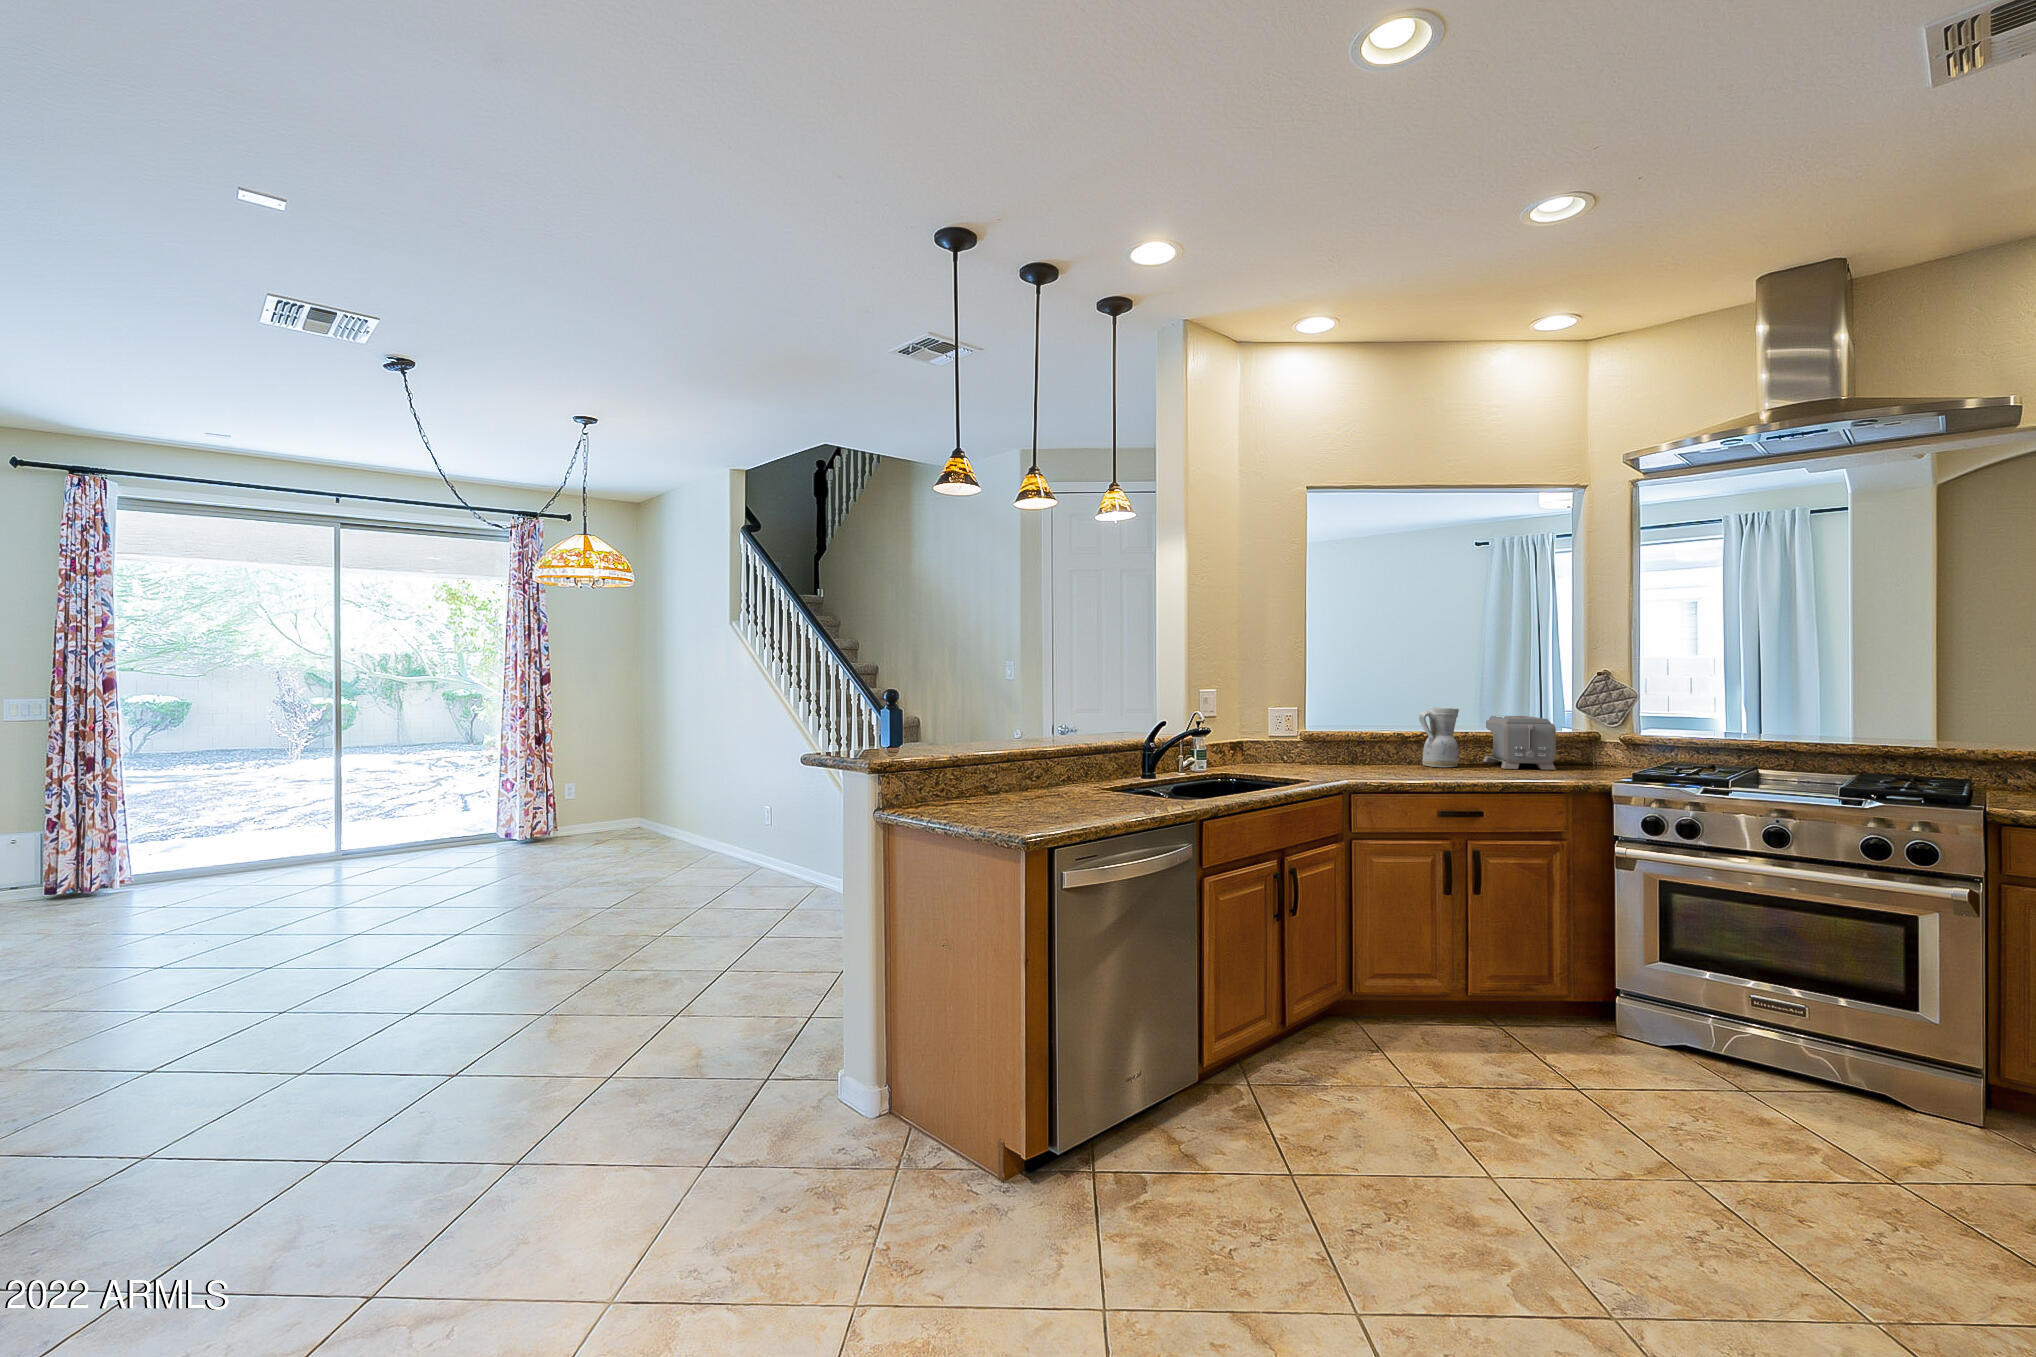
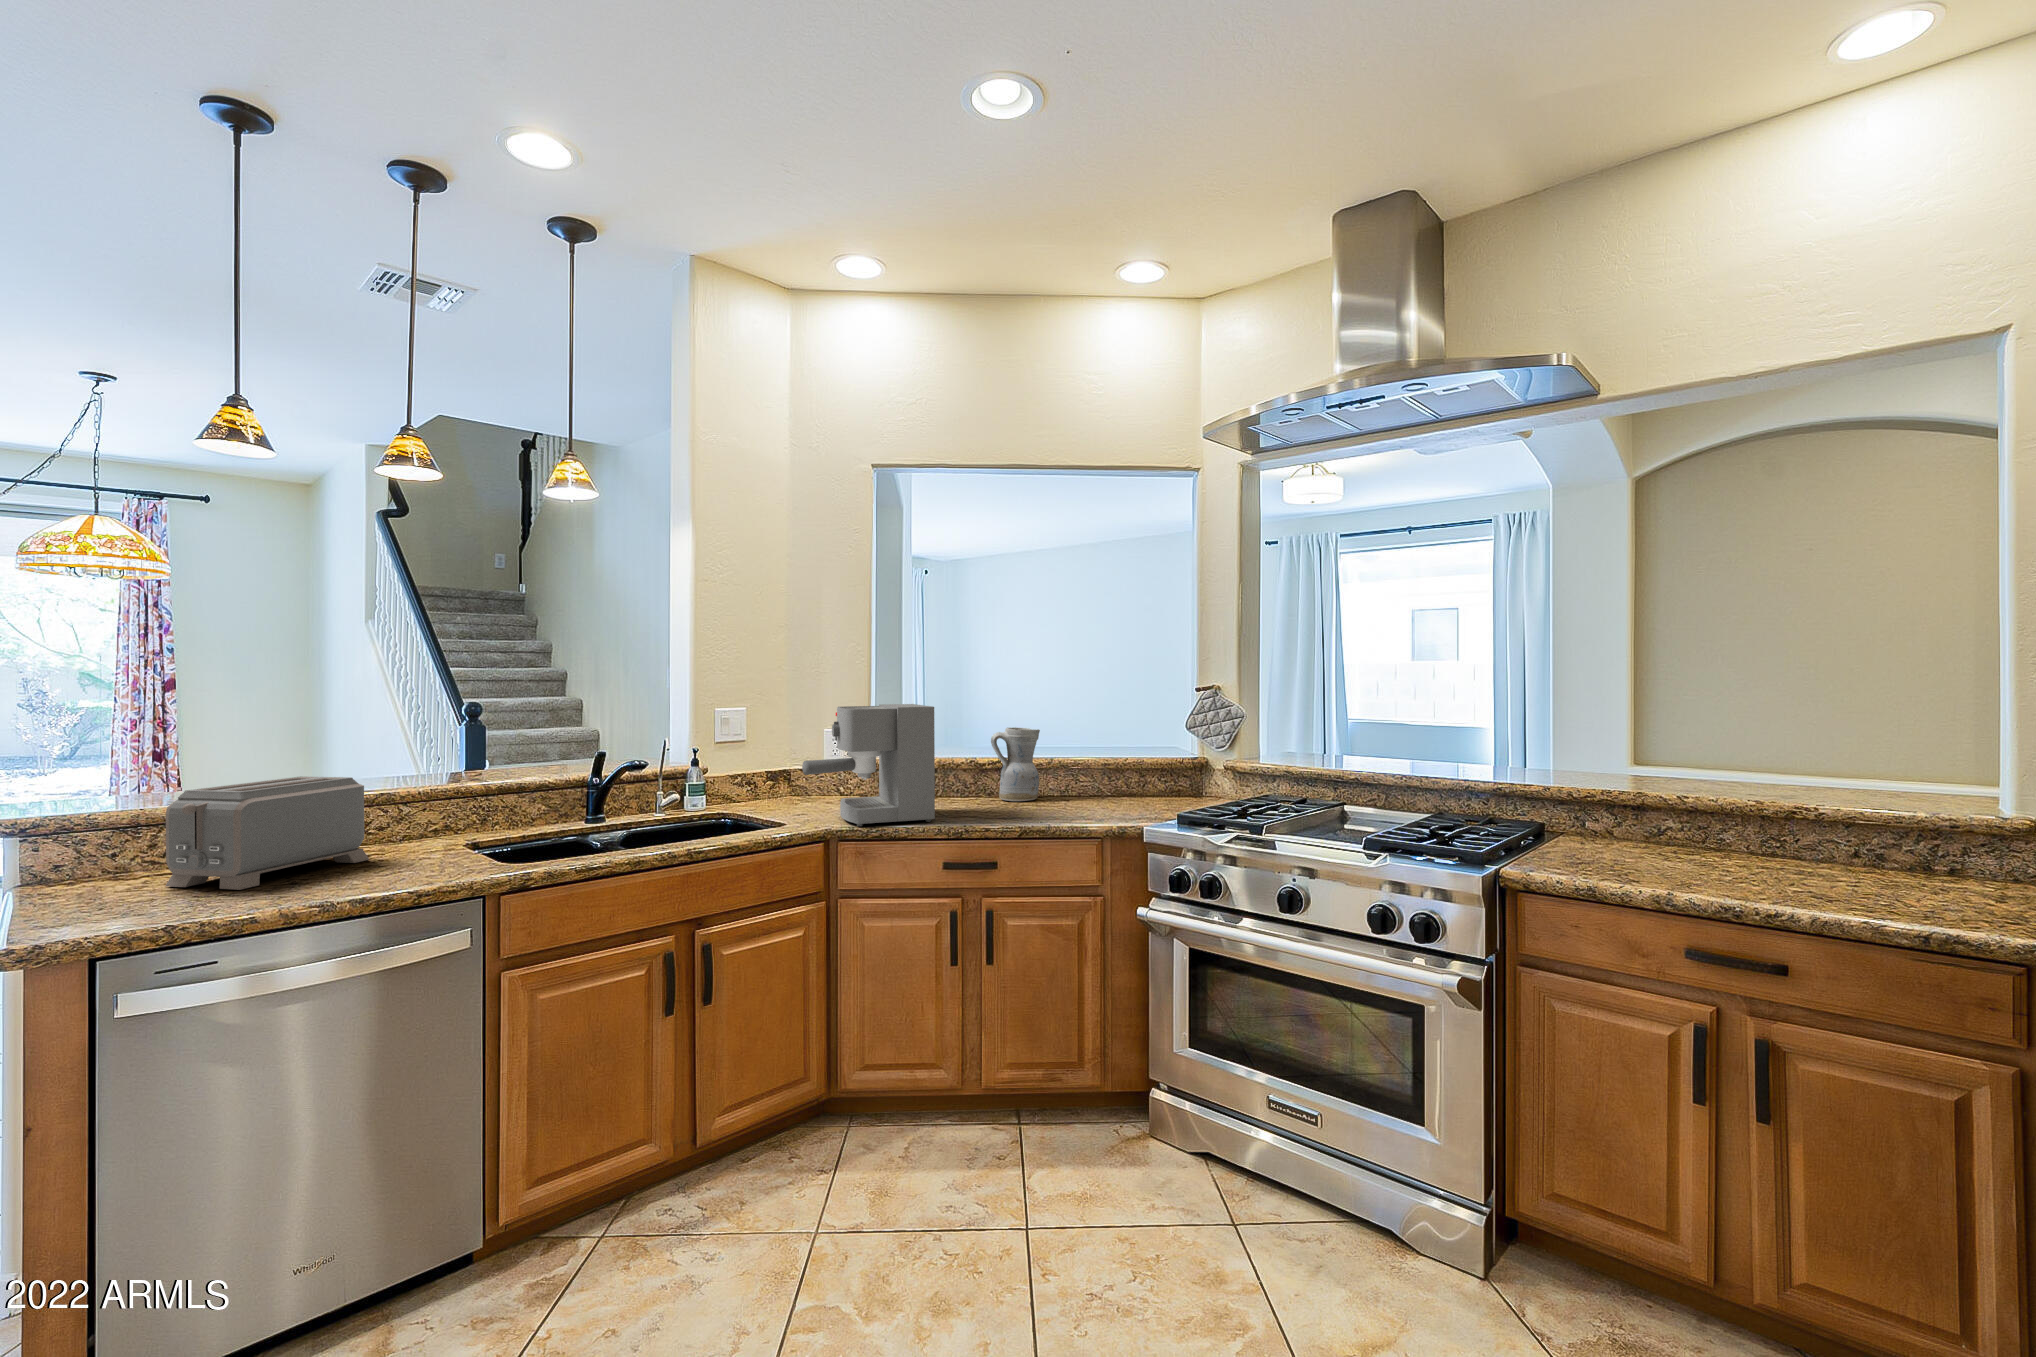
coffee maker: none [1323,686,1423,782] -> present [802,704,935,826]
toaster: present [1483,716,1556,770] -> present [165,776,369,890]

